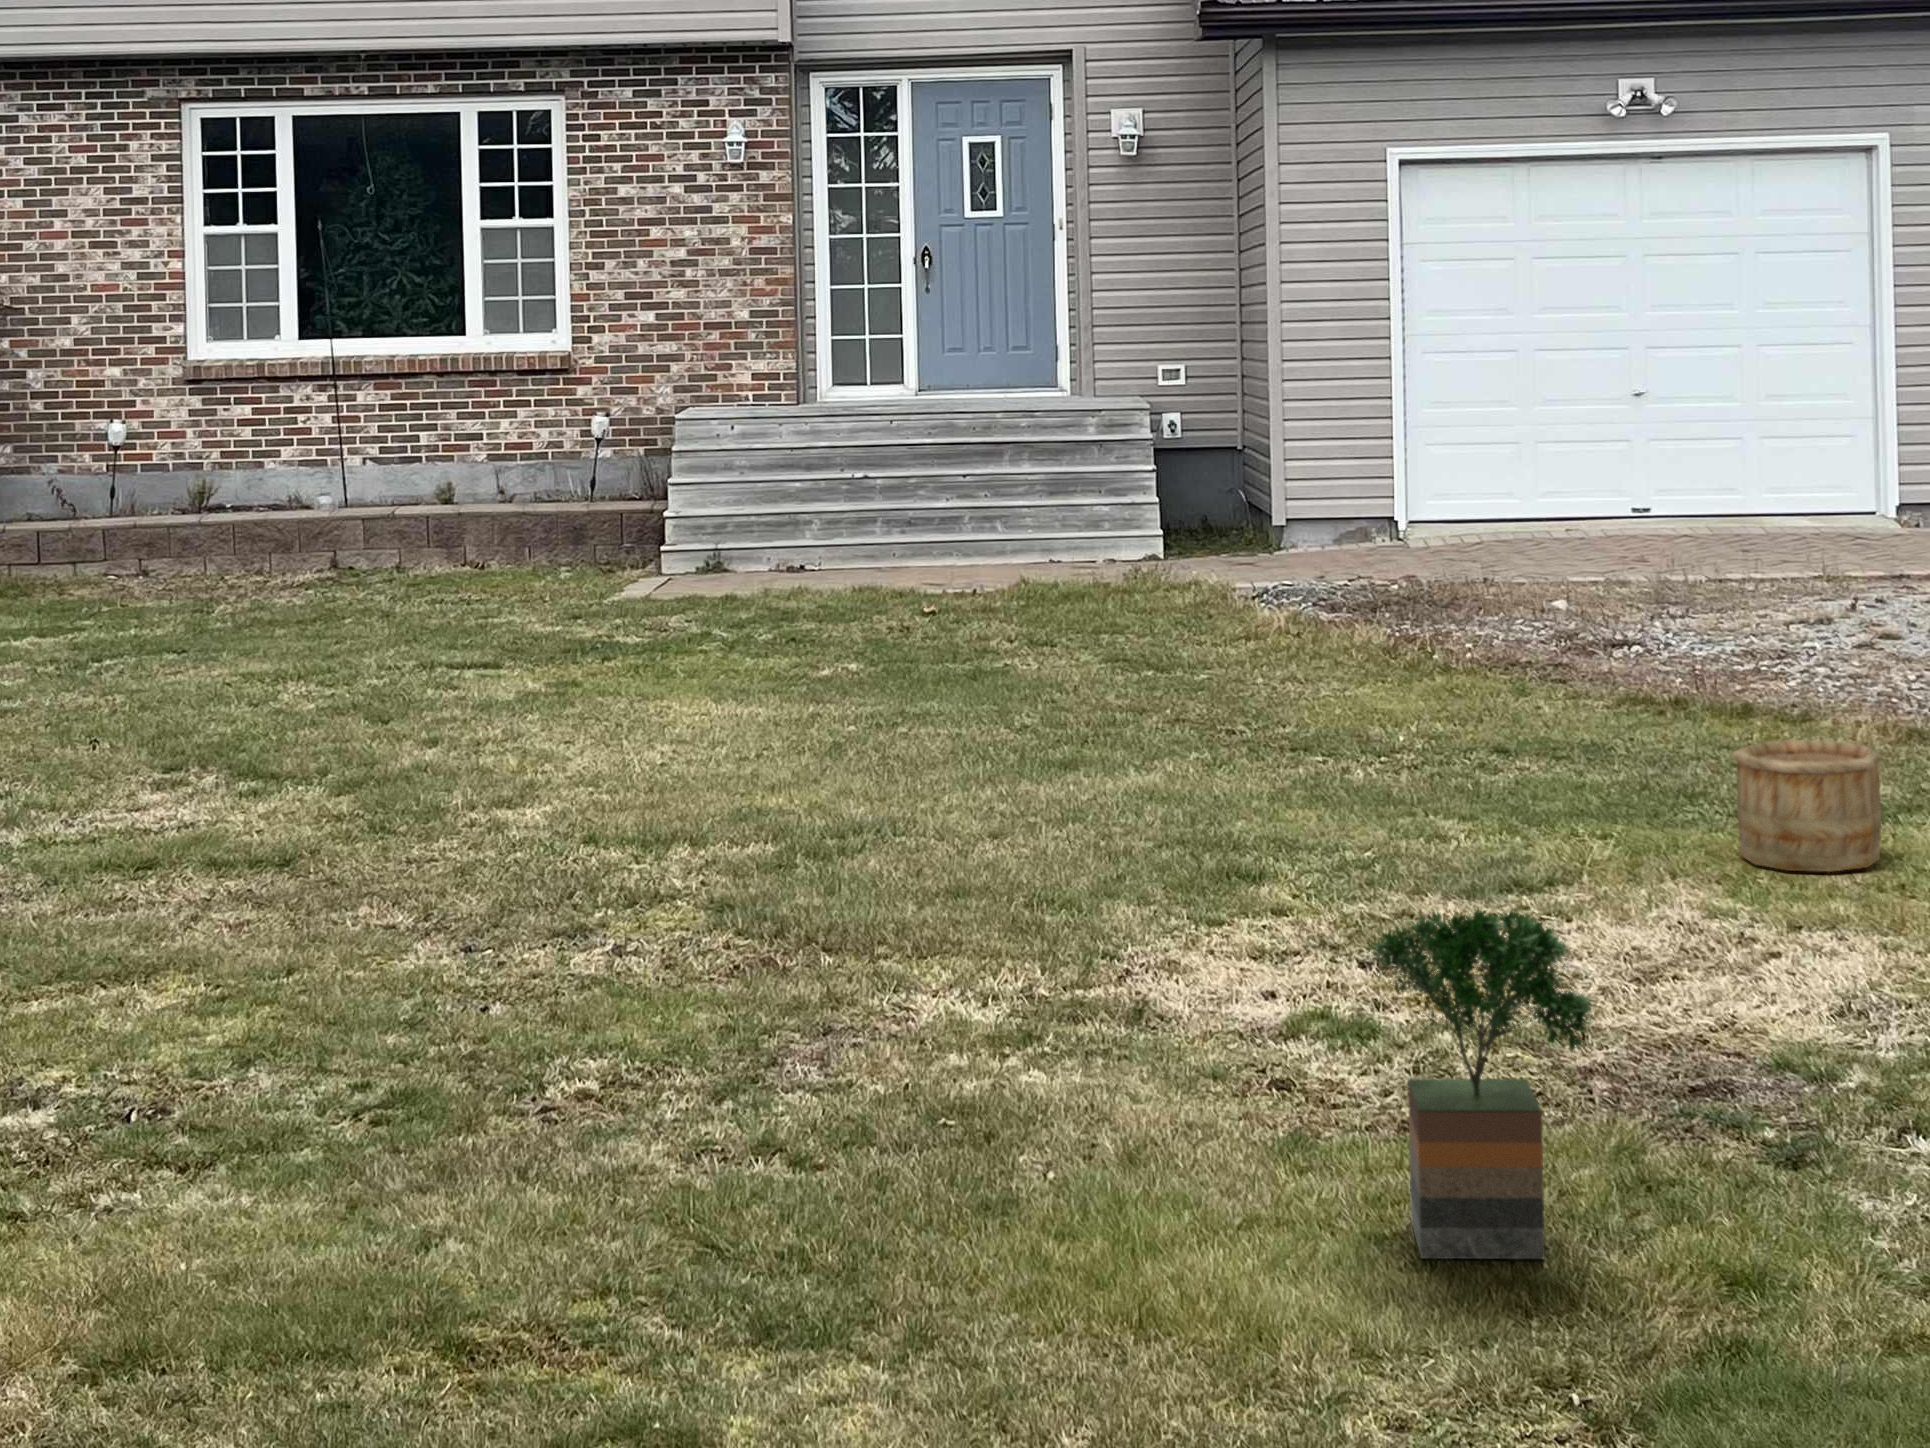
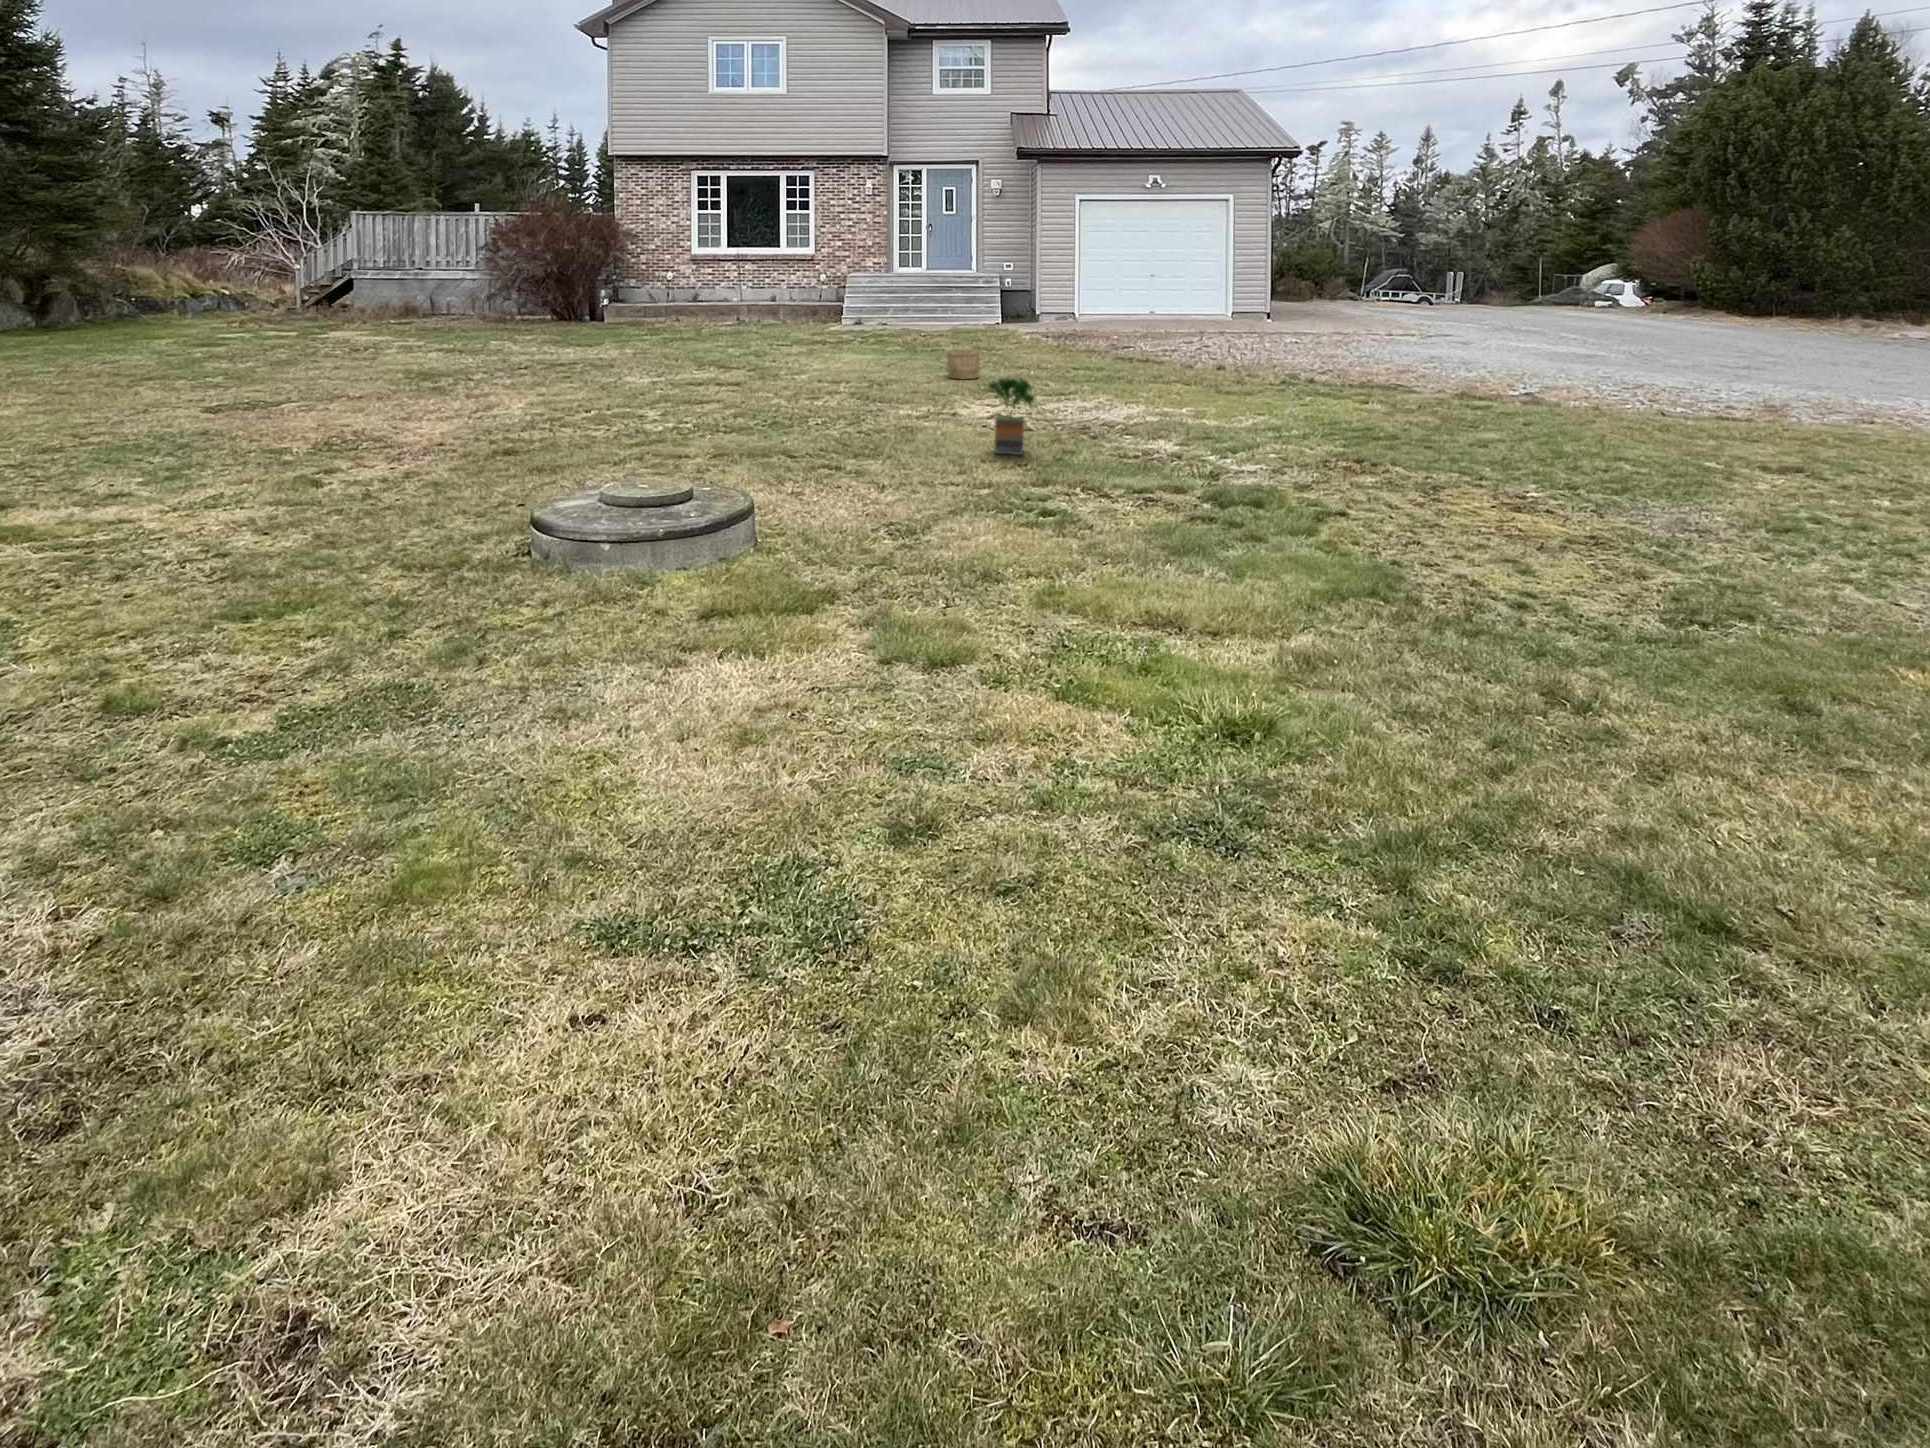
wooden bucket: present [1732,740,1883,871] -> present [947,349,980,379]

